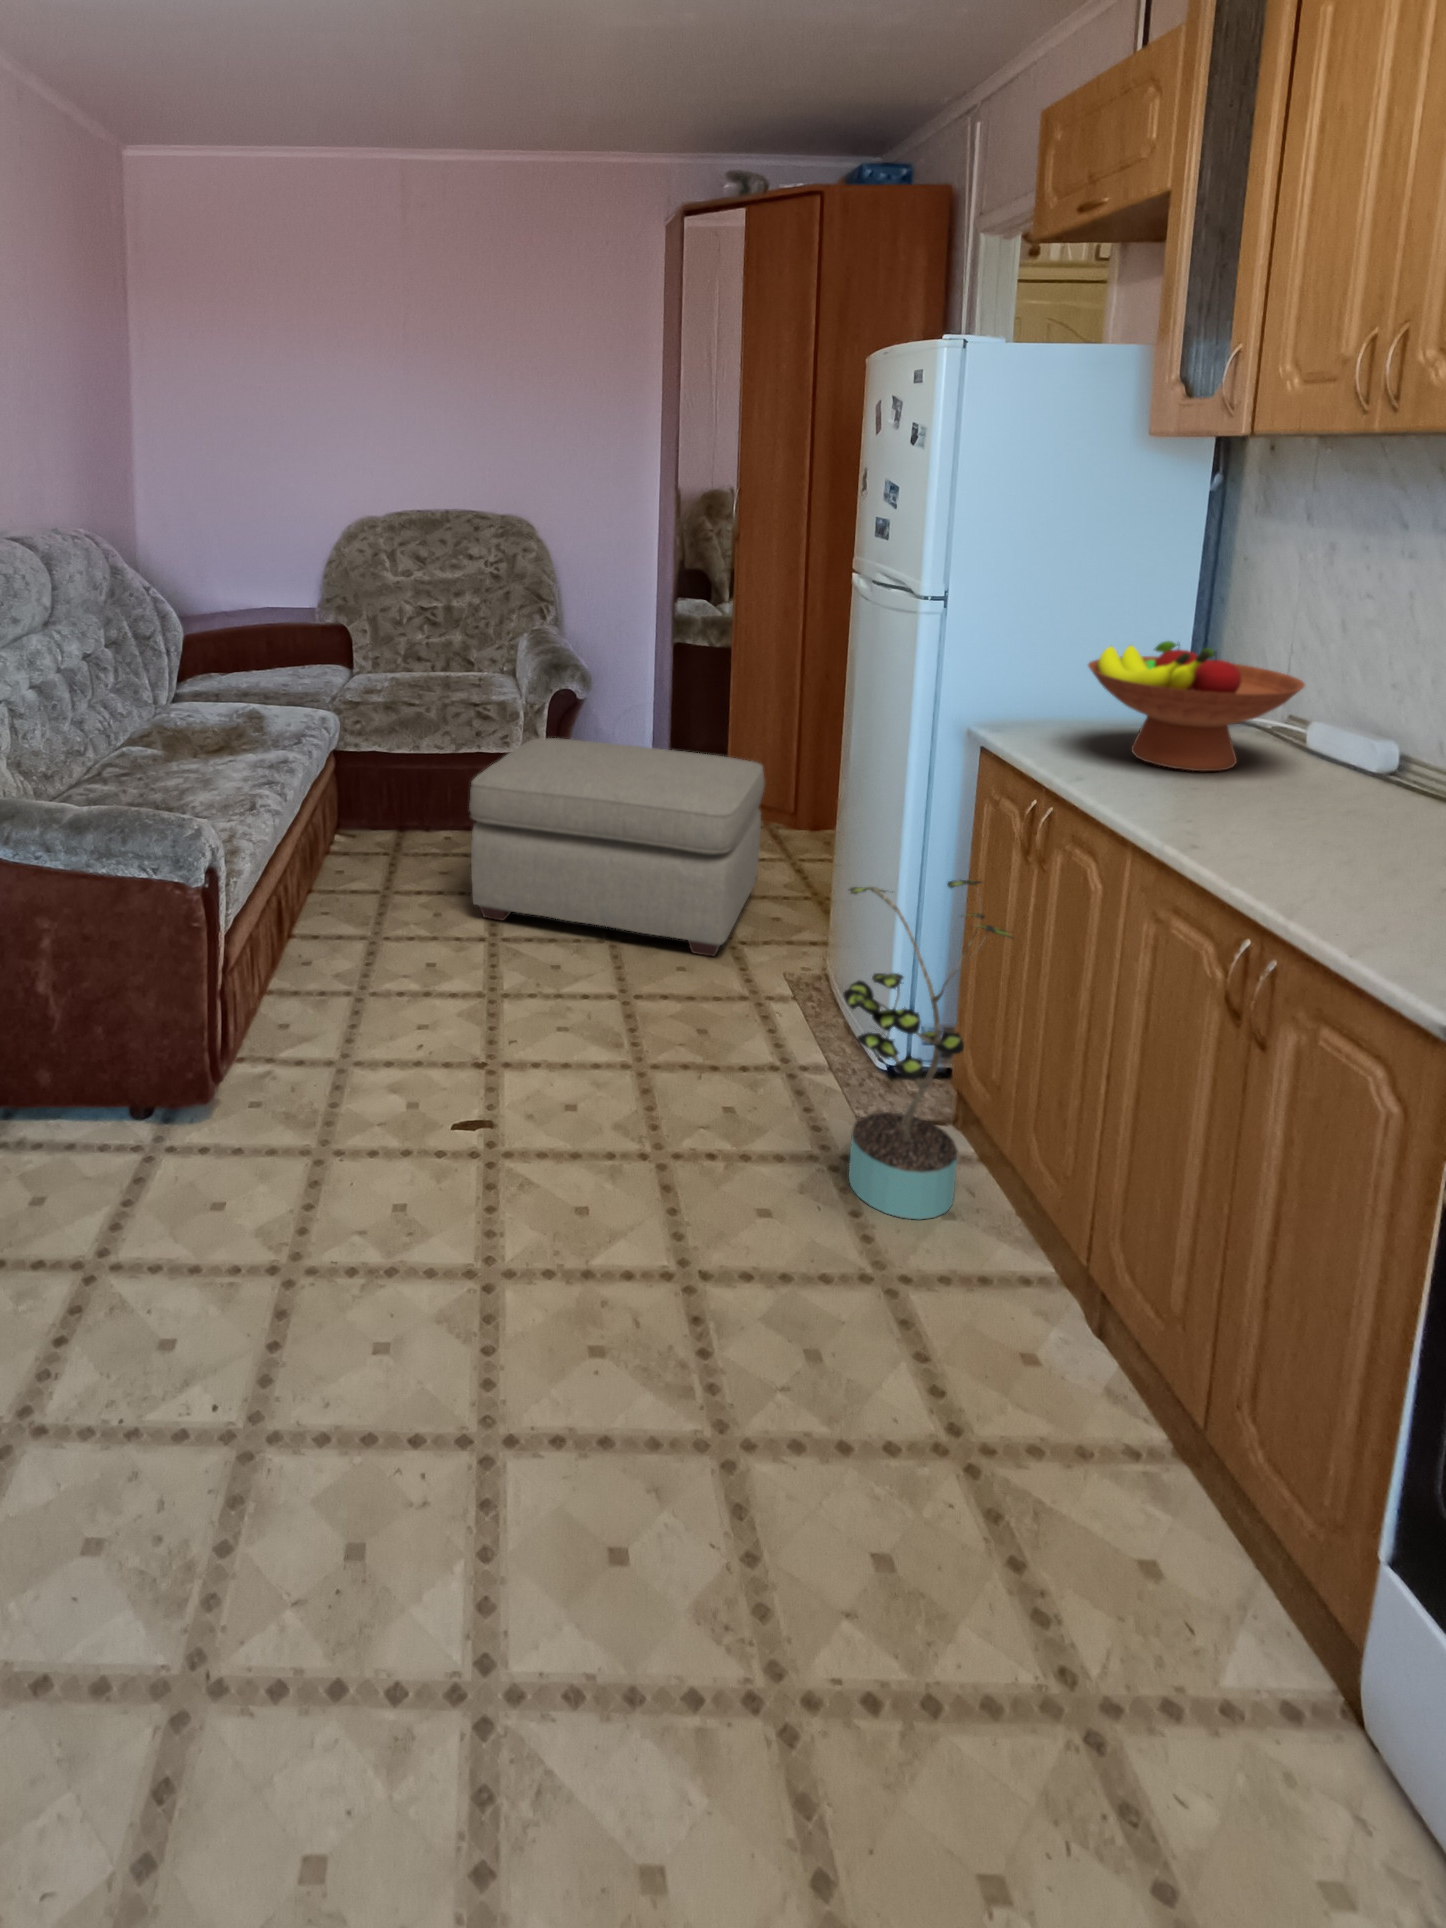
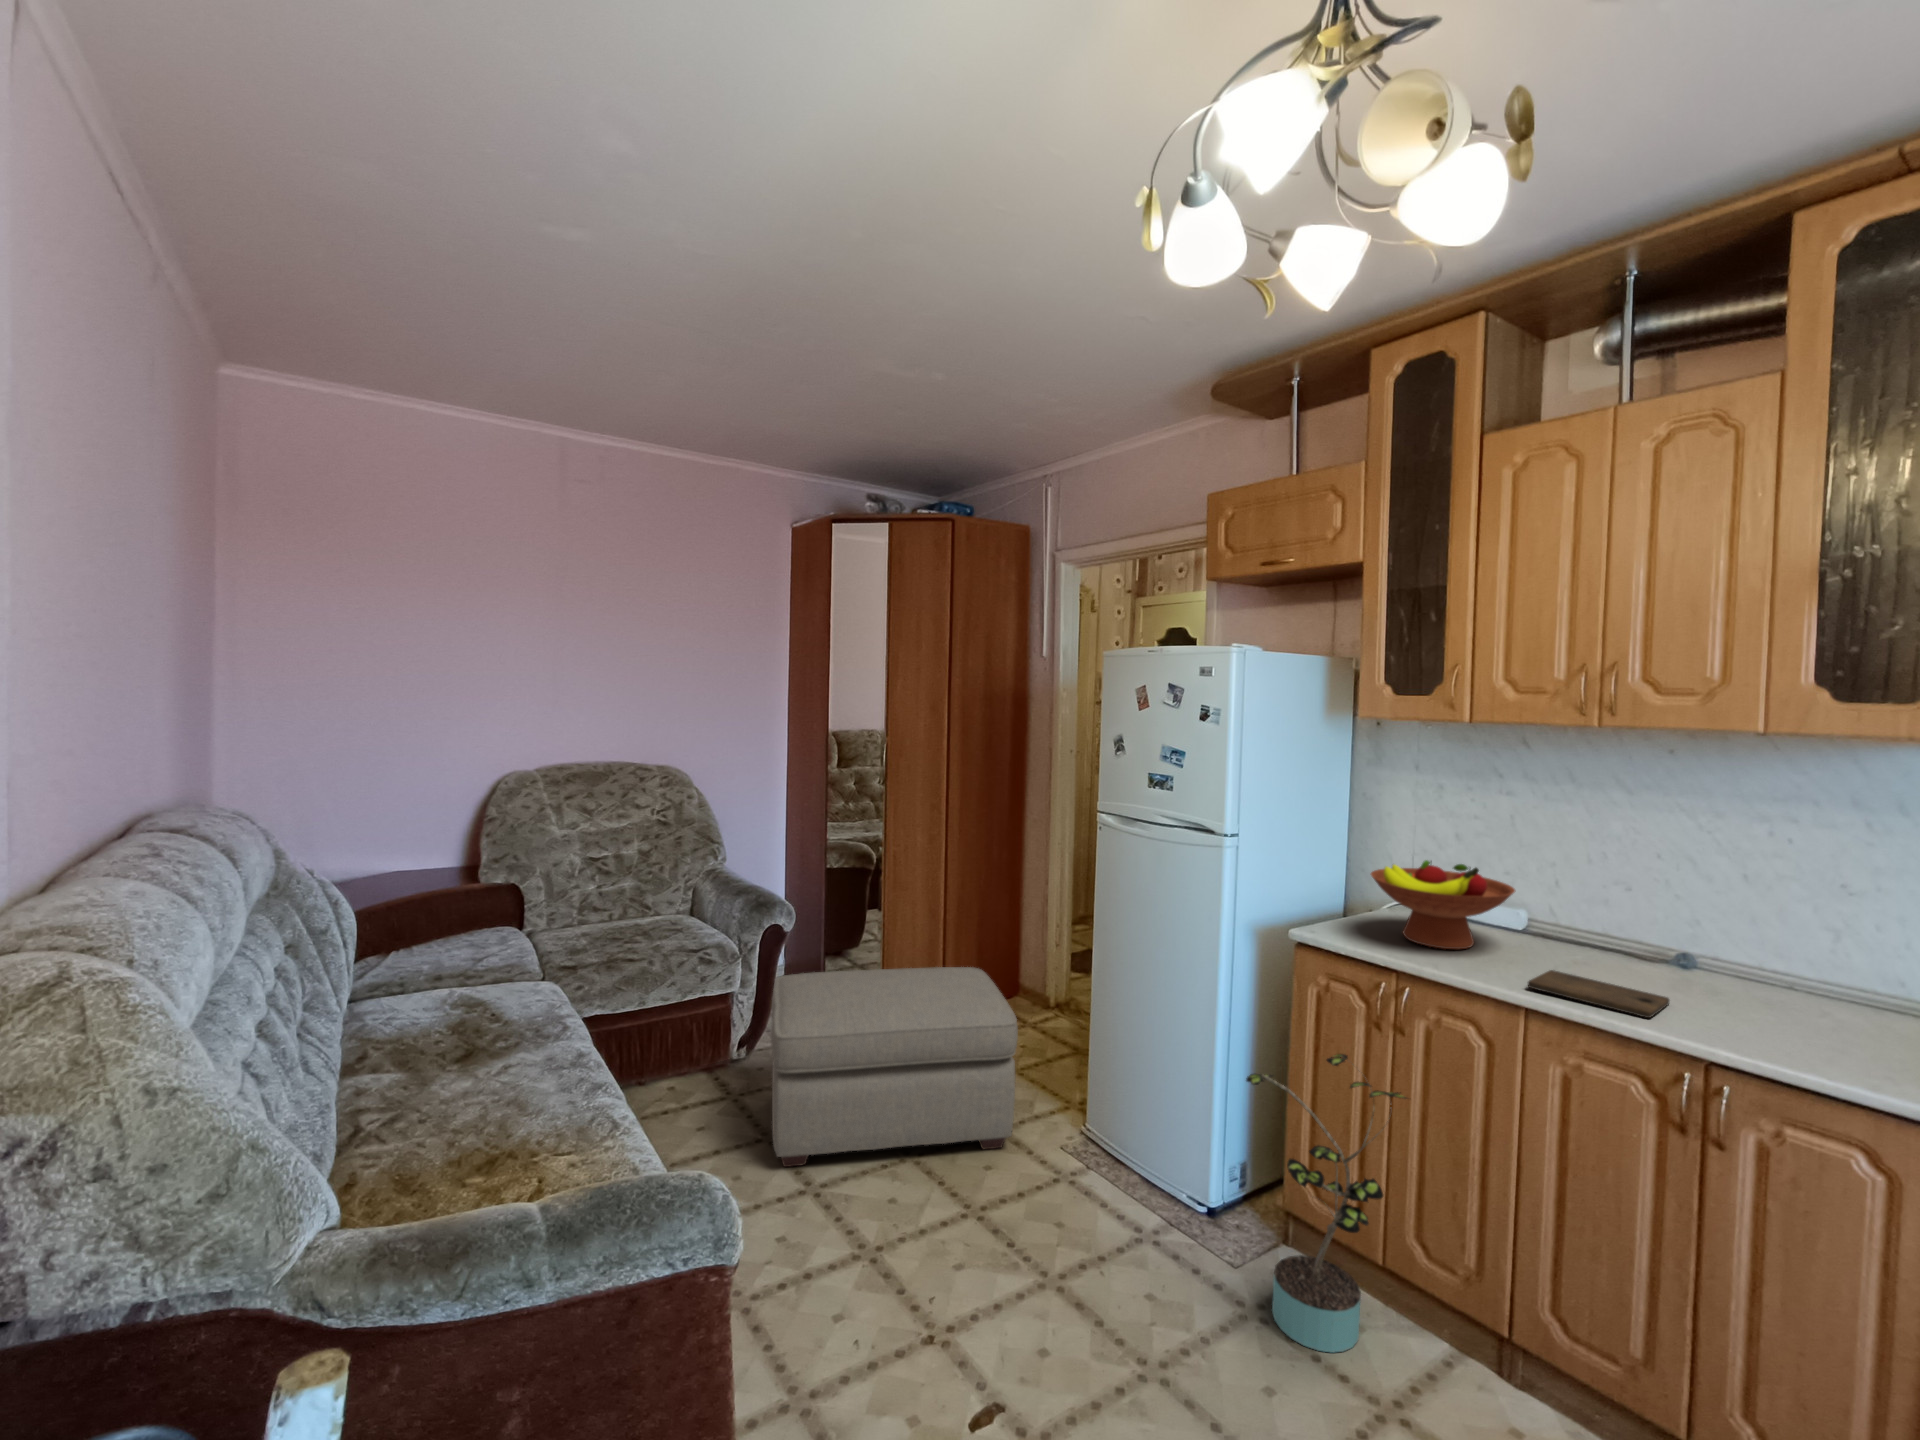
cutting board: none [1164,800,1359,860] -> present [1528,970,1669,1018]

